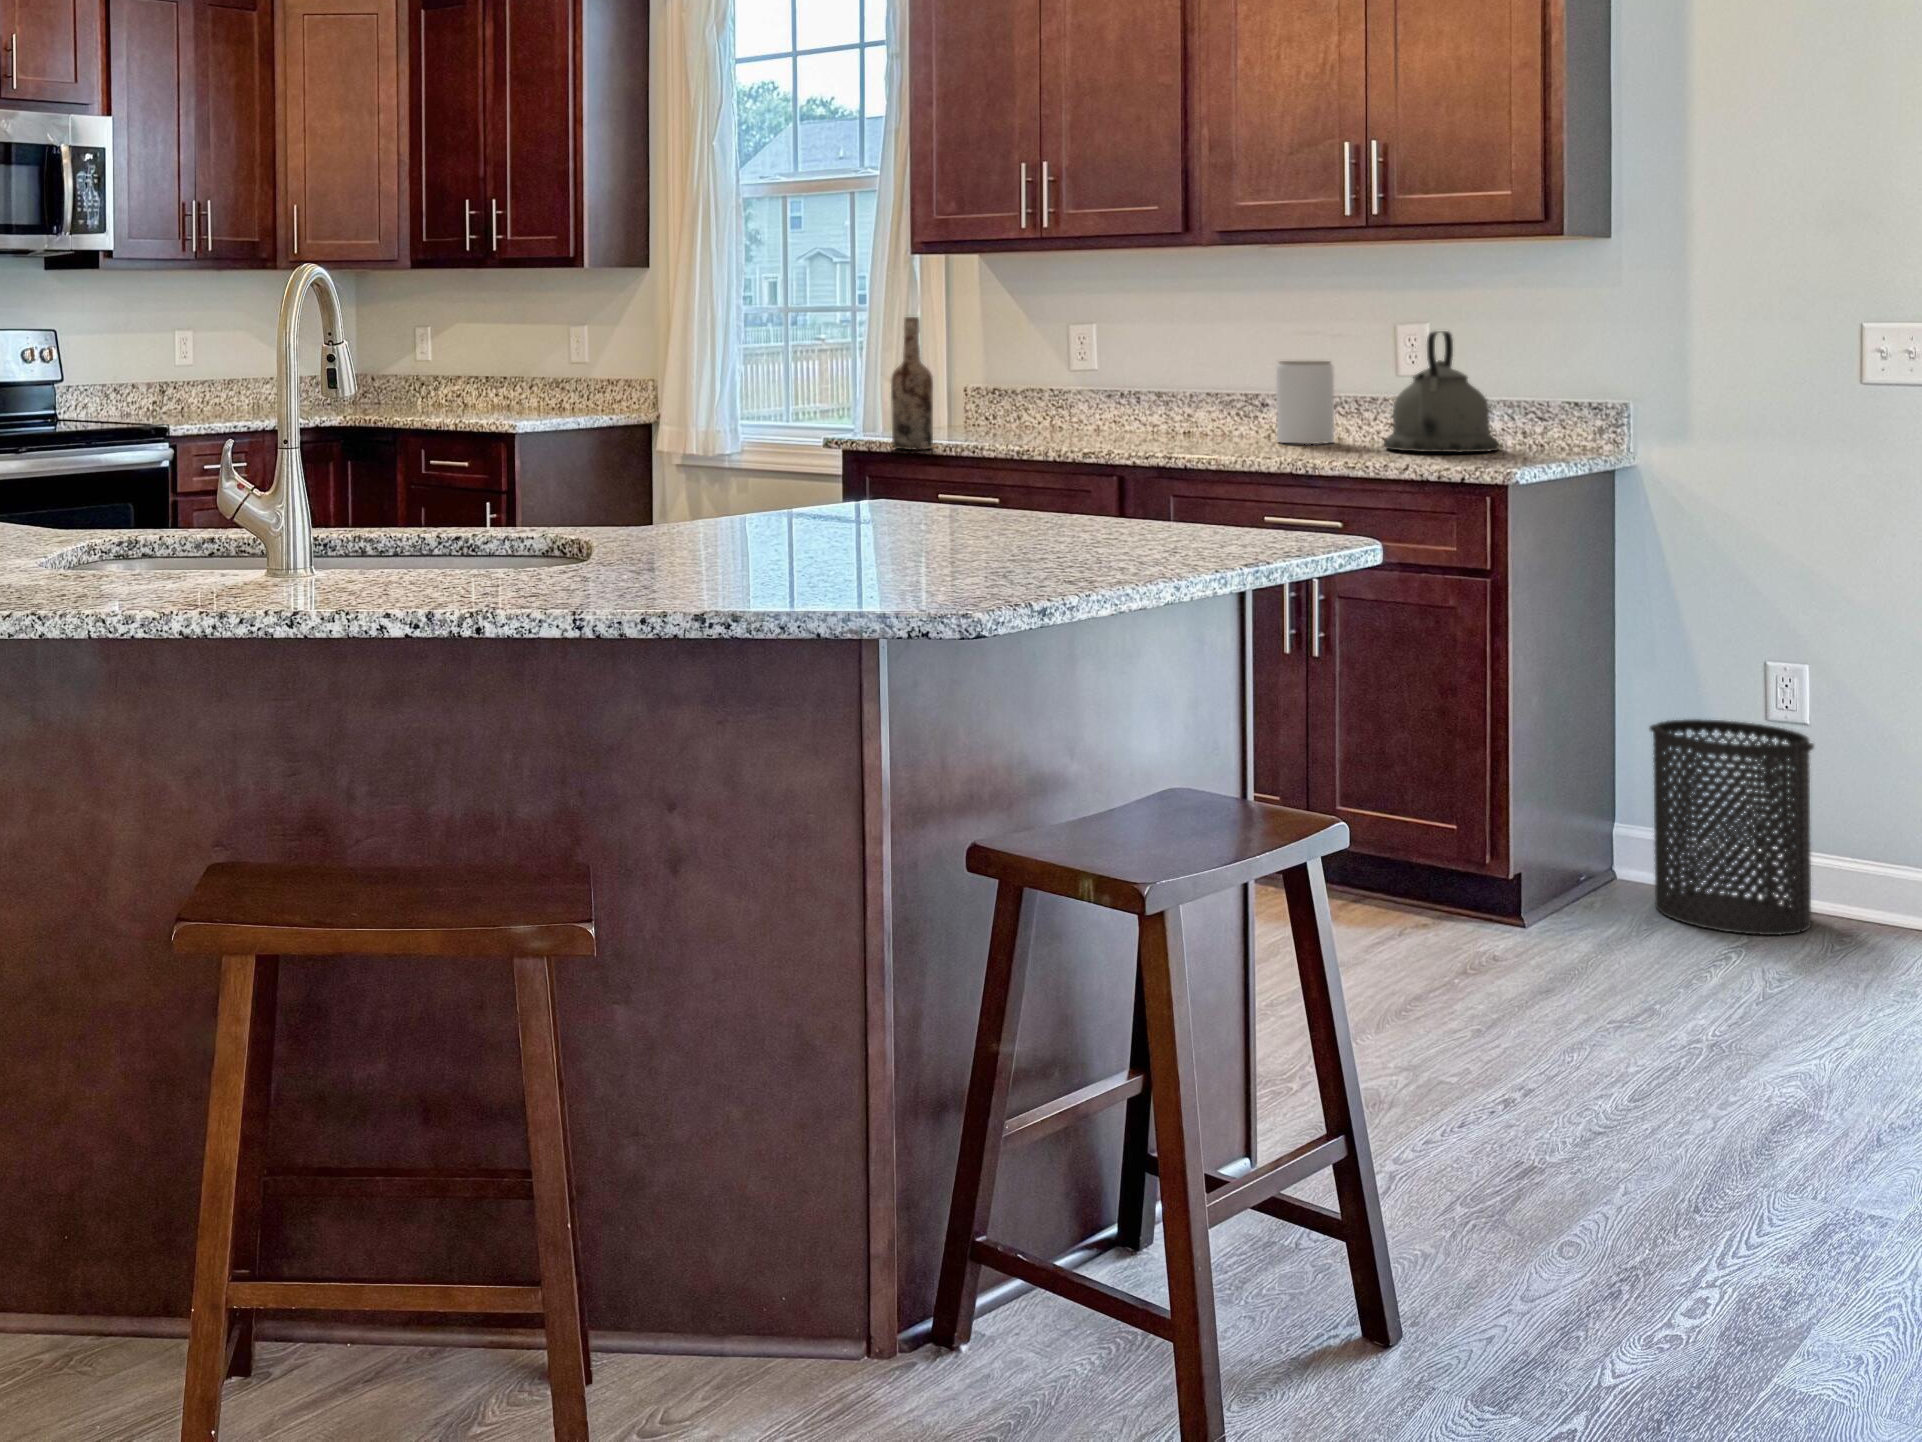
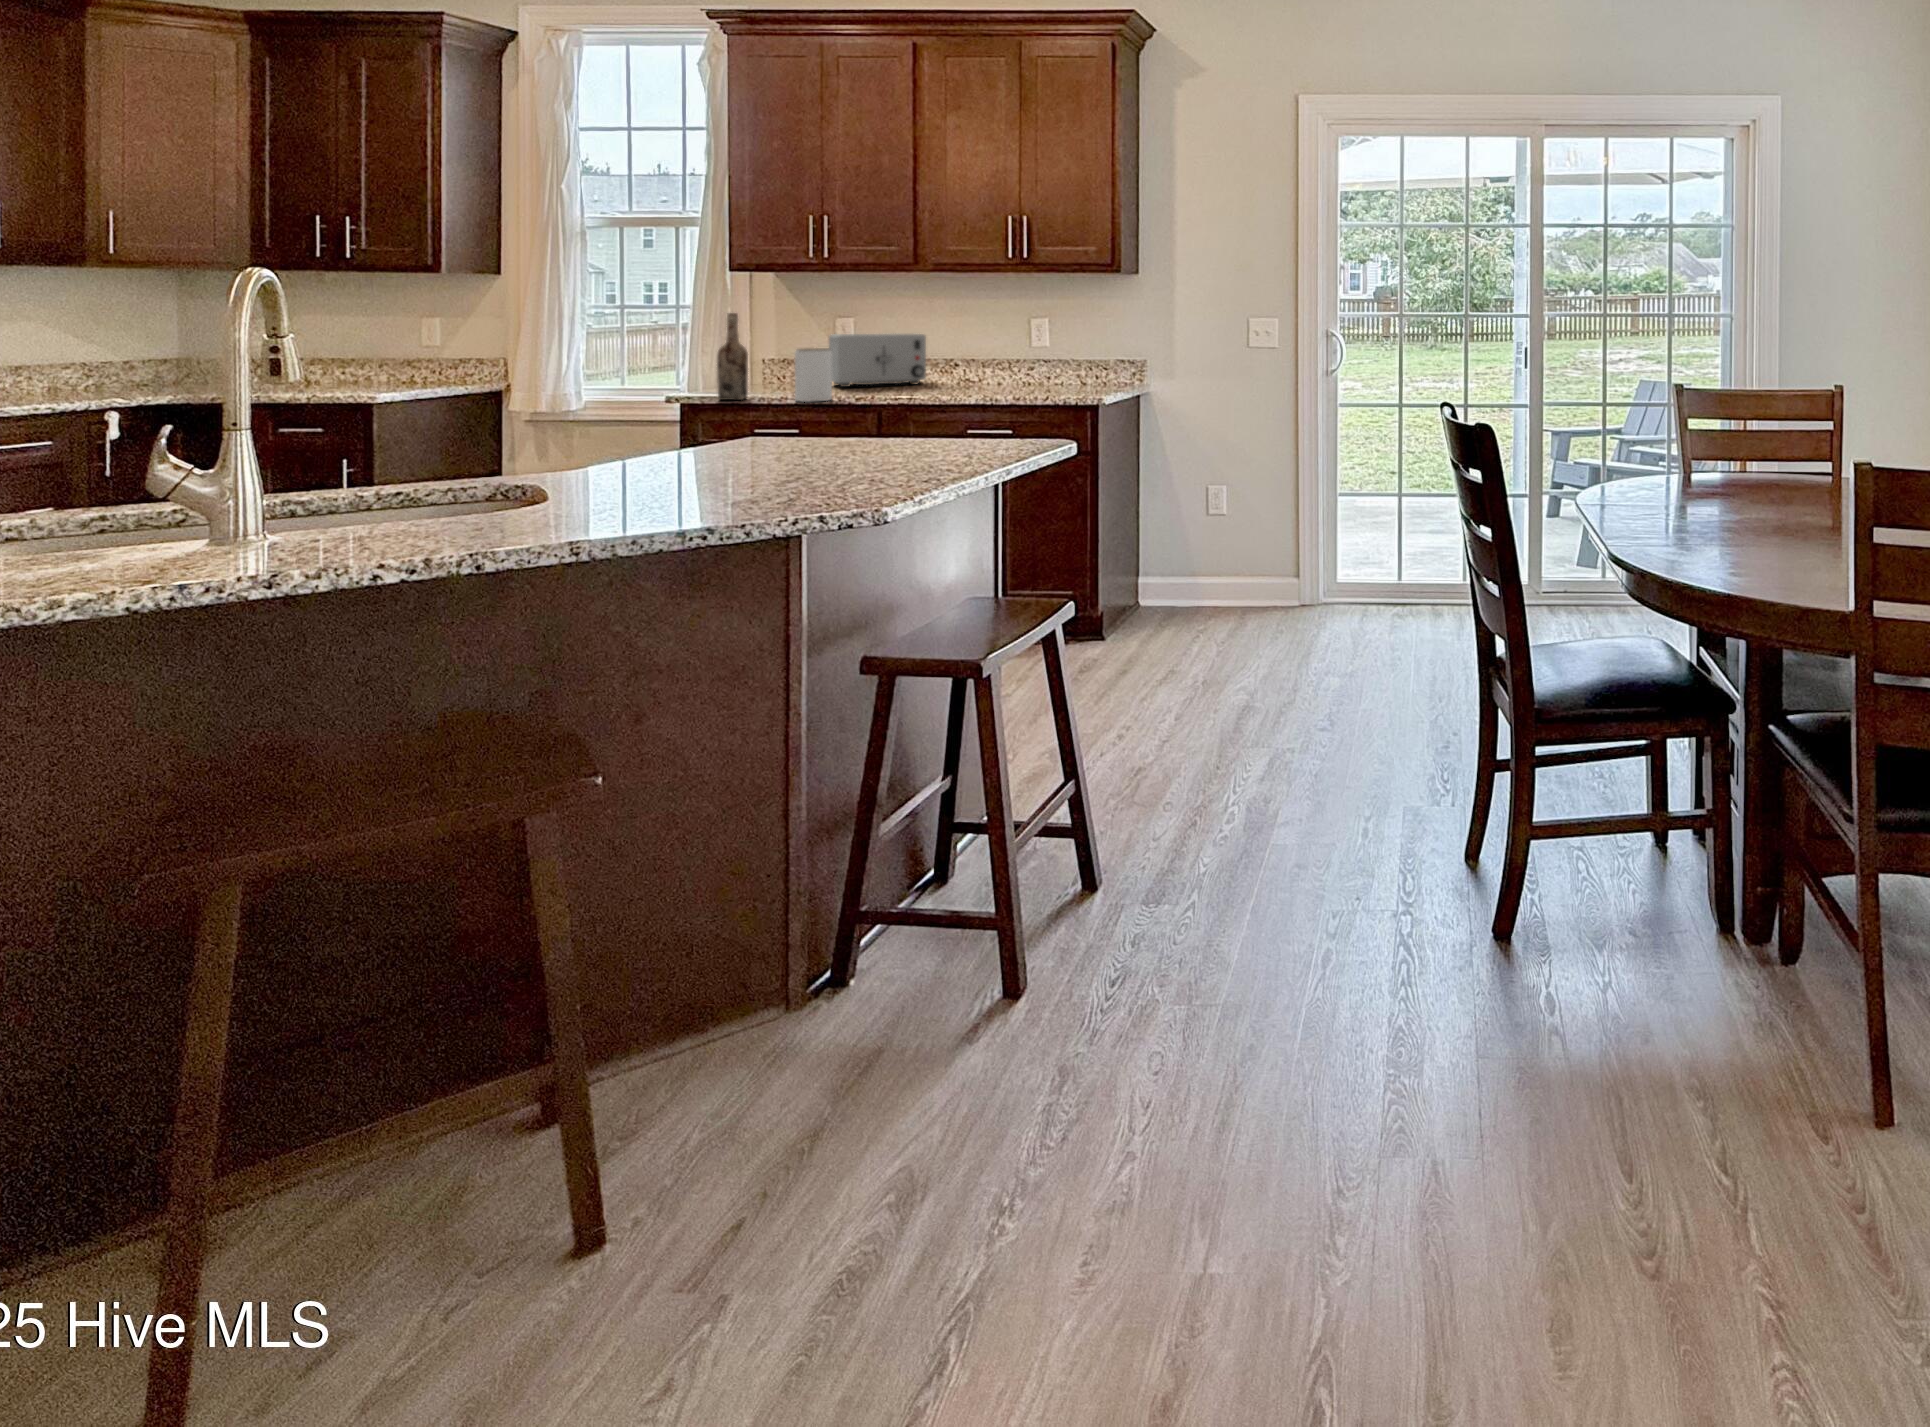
kettle: present [1384,331,1499,452] -> none [1023,323,1081,389]
toaster: none [1061,349,1217,436] -> present [829,333,926,387]
jar: present [1276,361,1334,444] -> present [795,348,832,402]
trash can: present [1649,719,1814,935] -> none [1153,516,1223,621]

